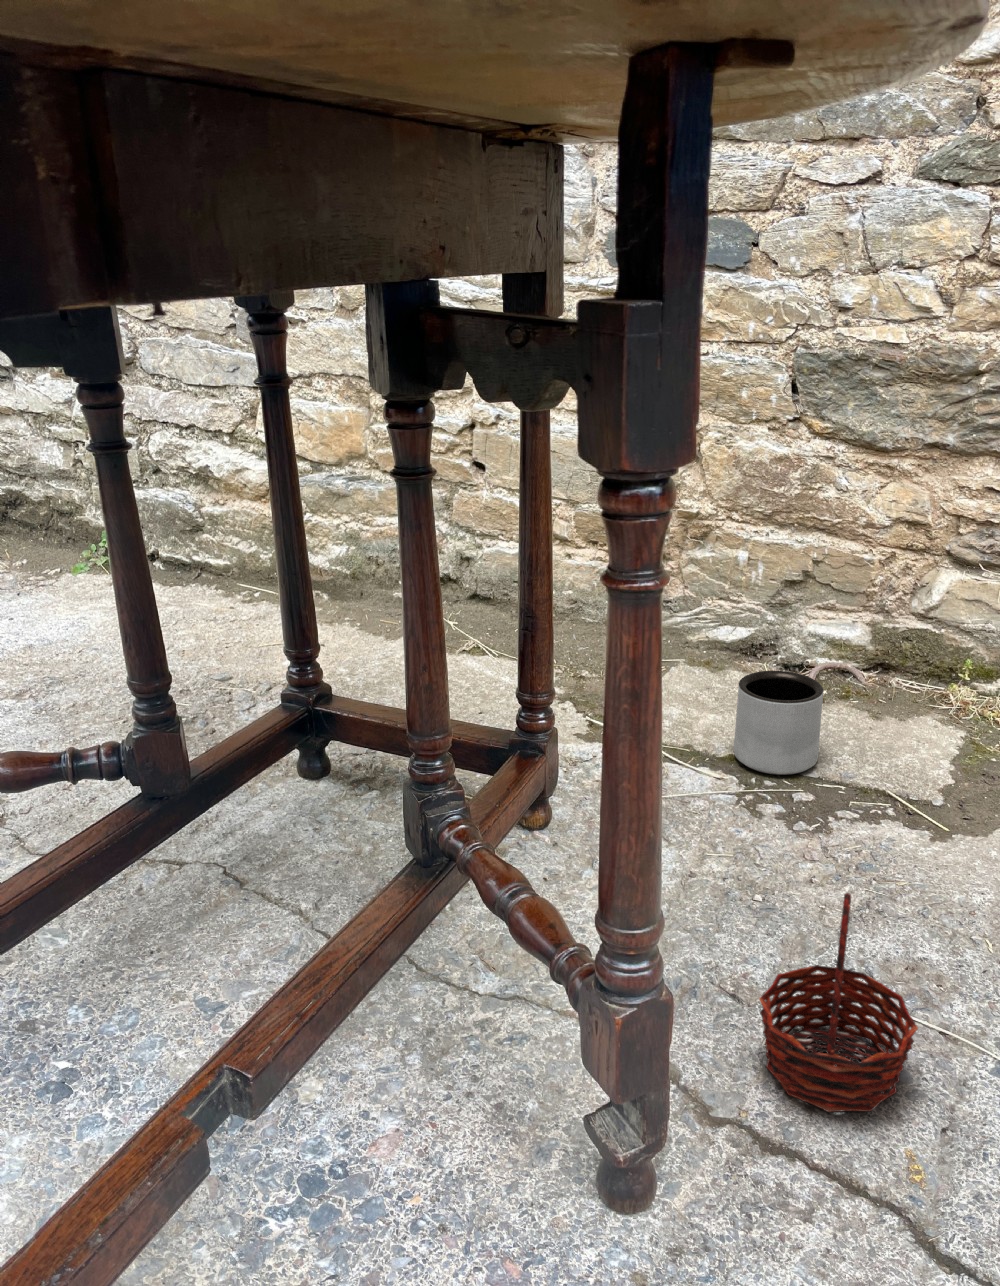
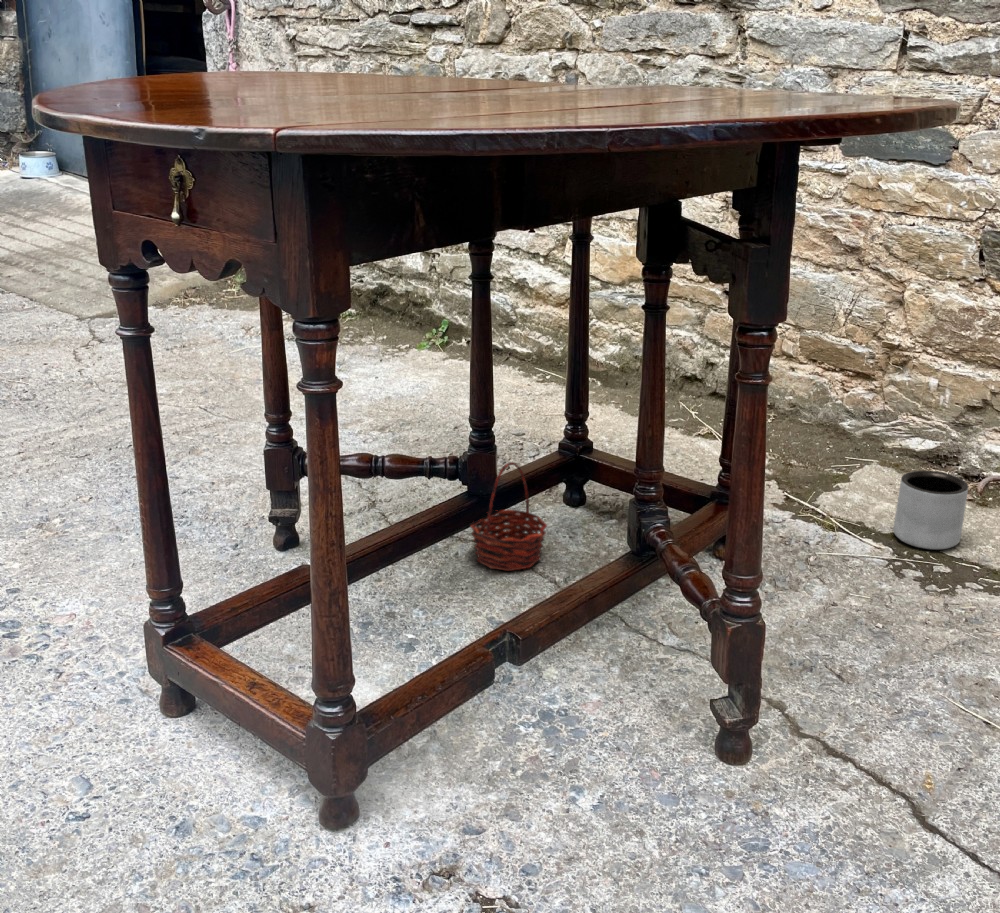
basket: present [759,893,918,1112] -> present [471,462,547,571]

